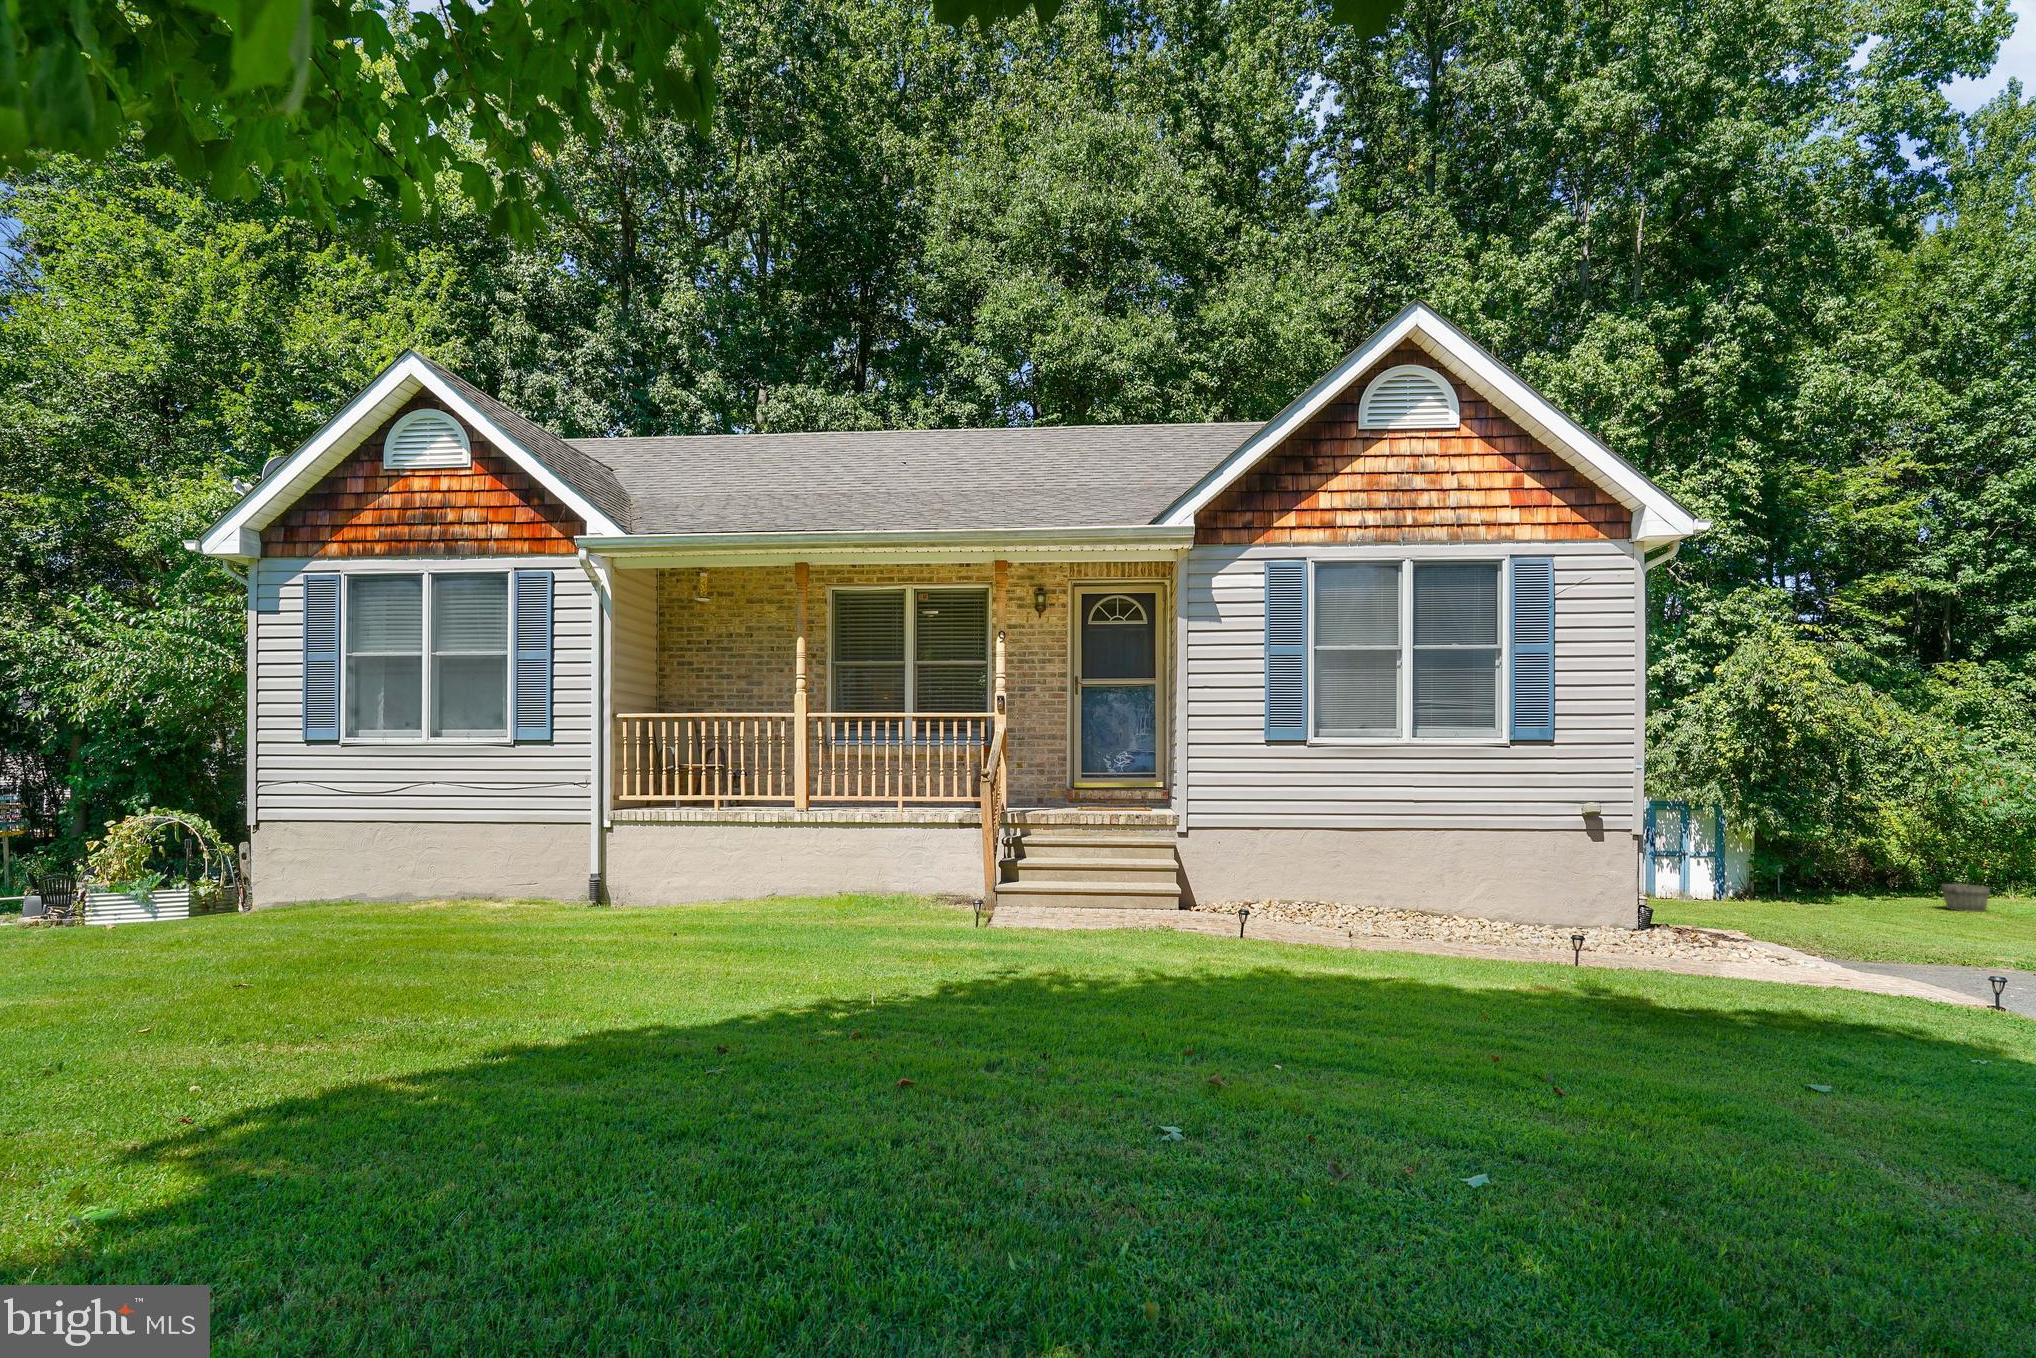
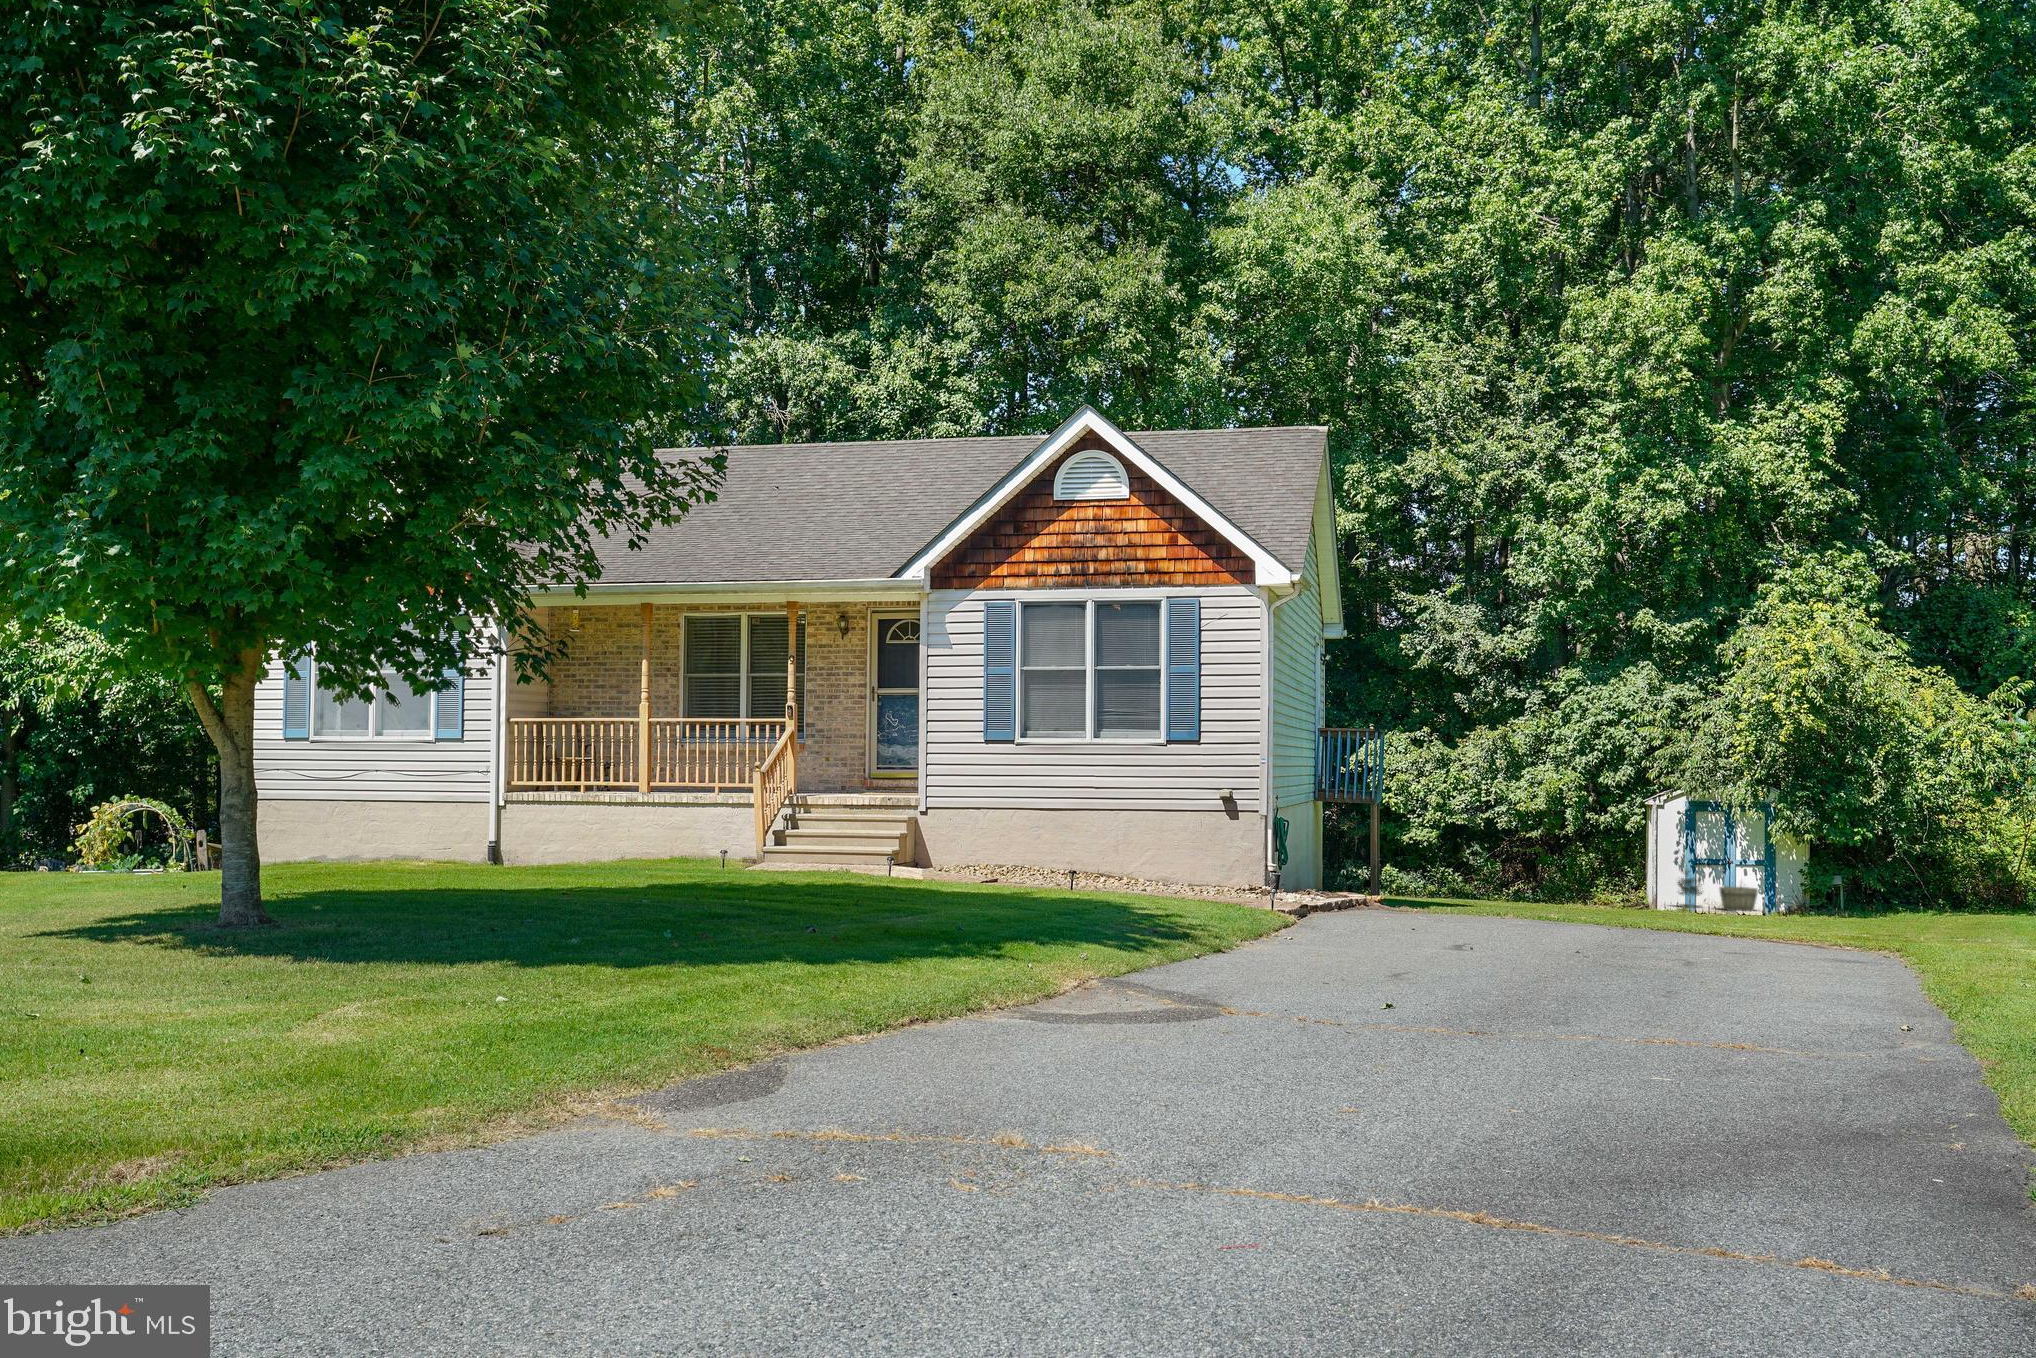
potted tree: none [1879,860,1914,907] -> present [1678,865,1702,908]

